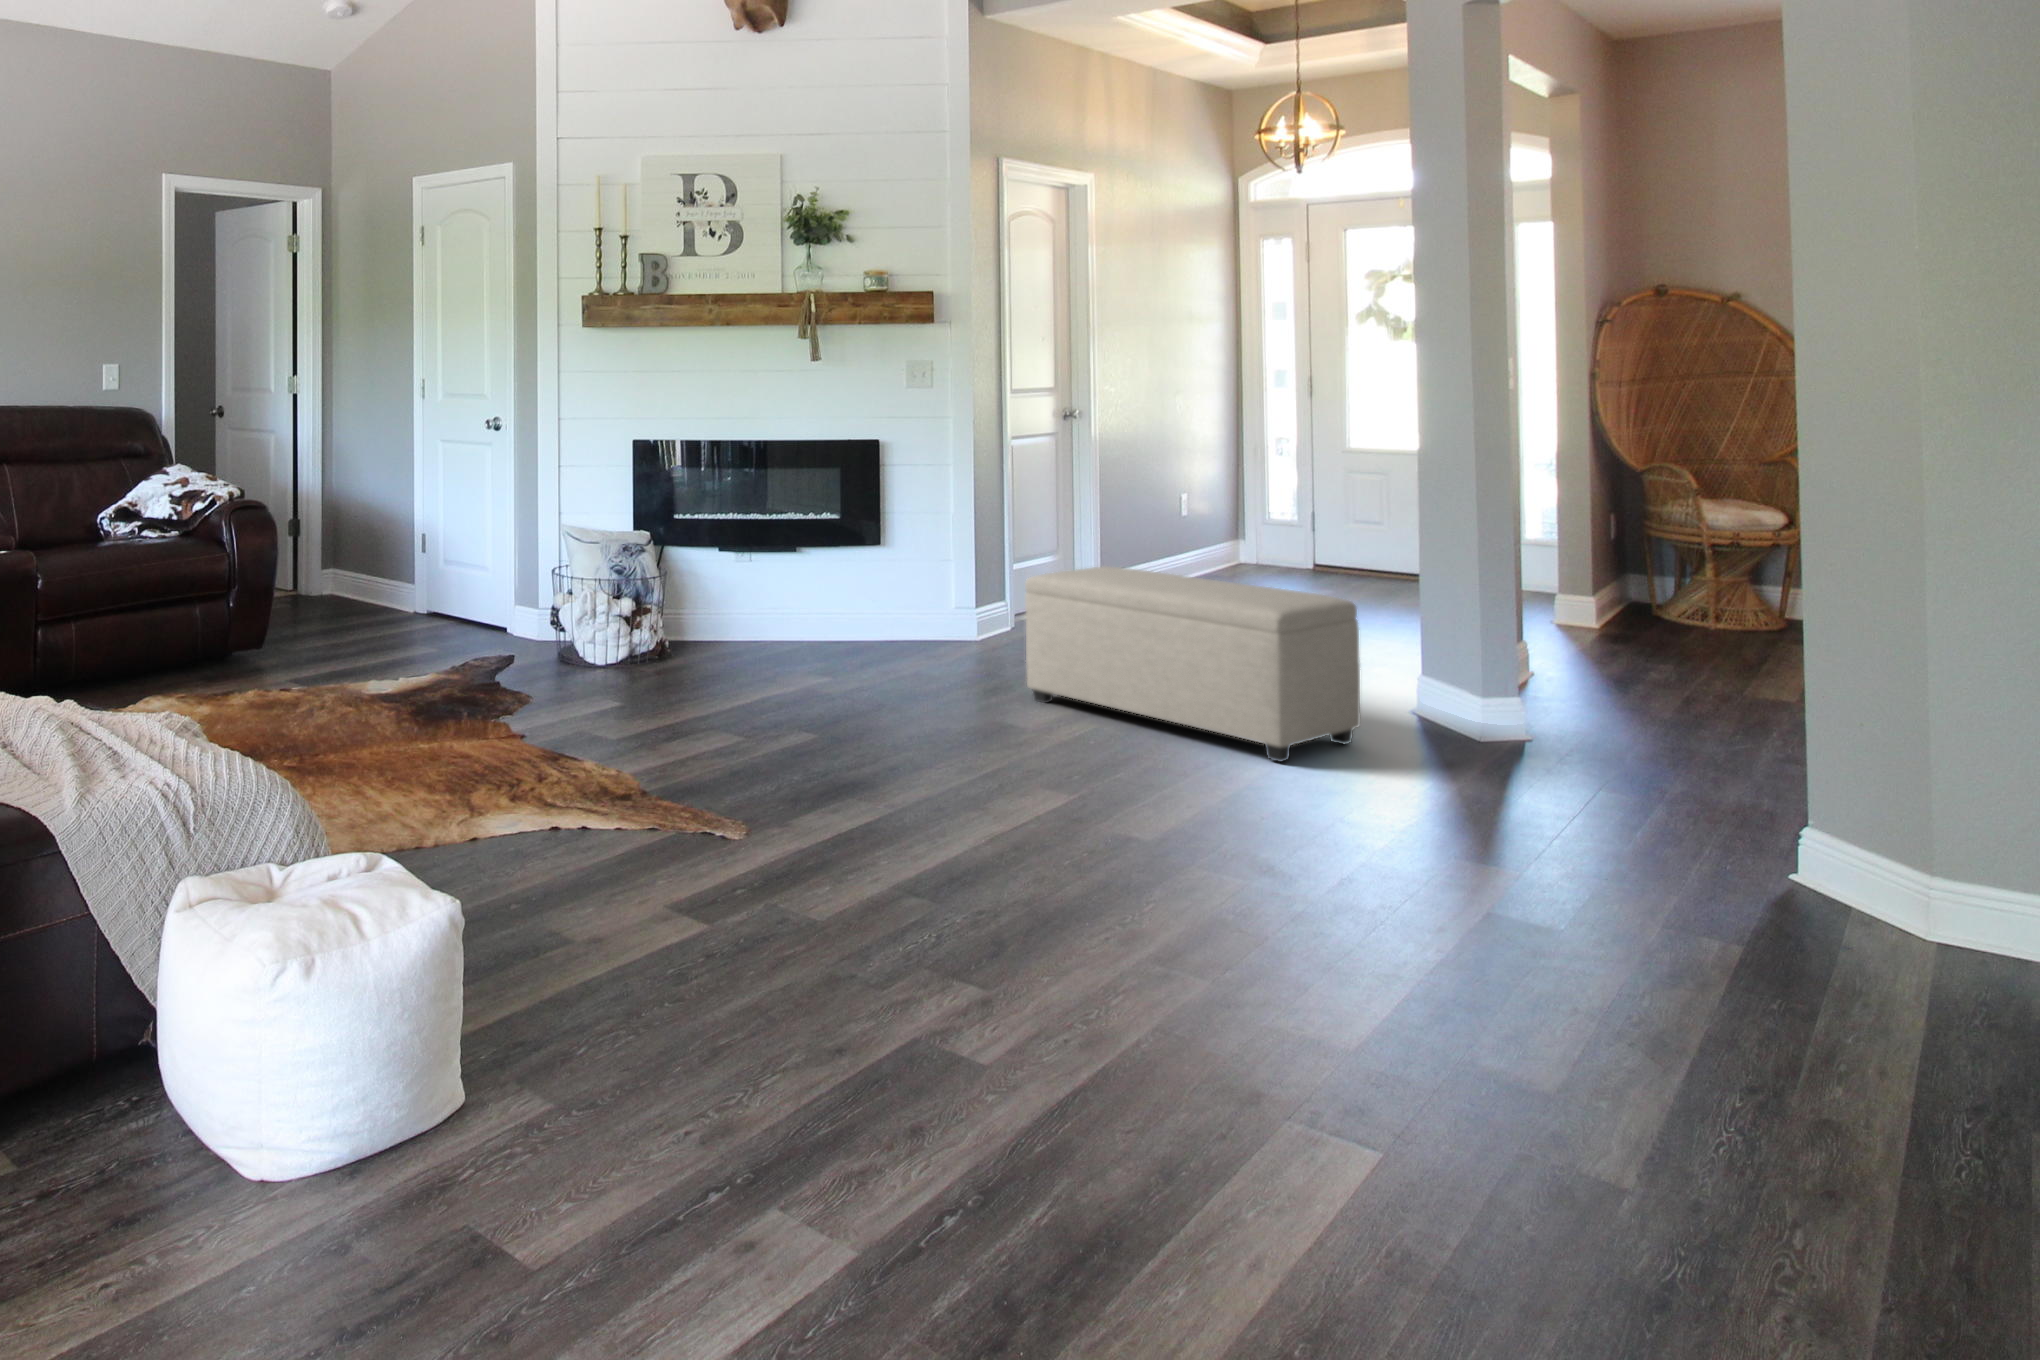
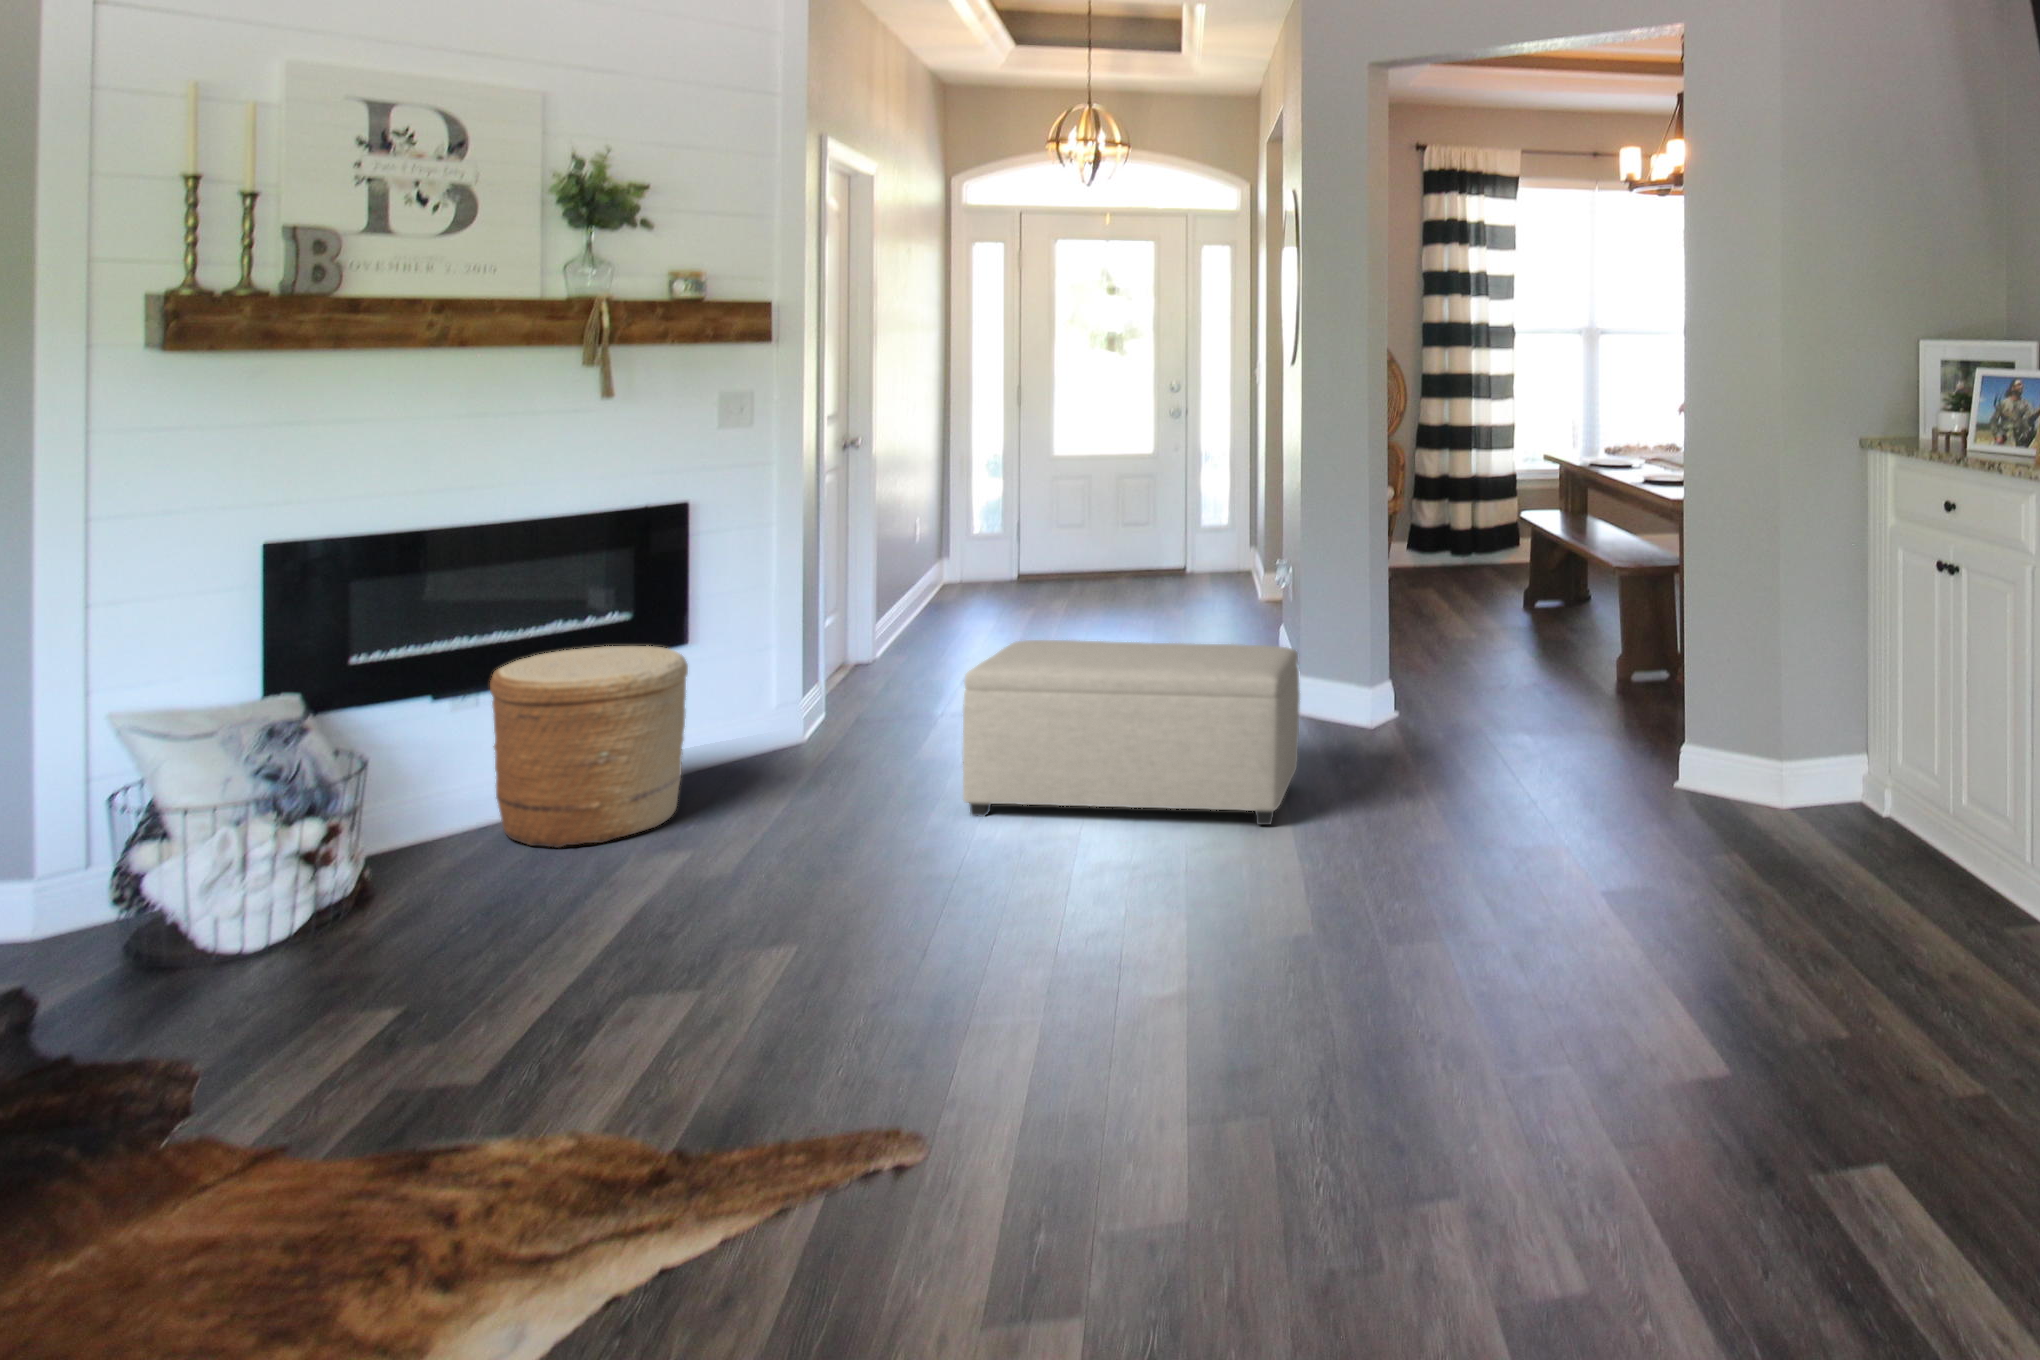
woven basket: none [739,534,858,662] -> present [490,646,688,848]

